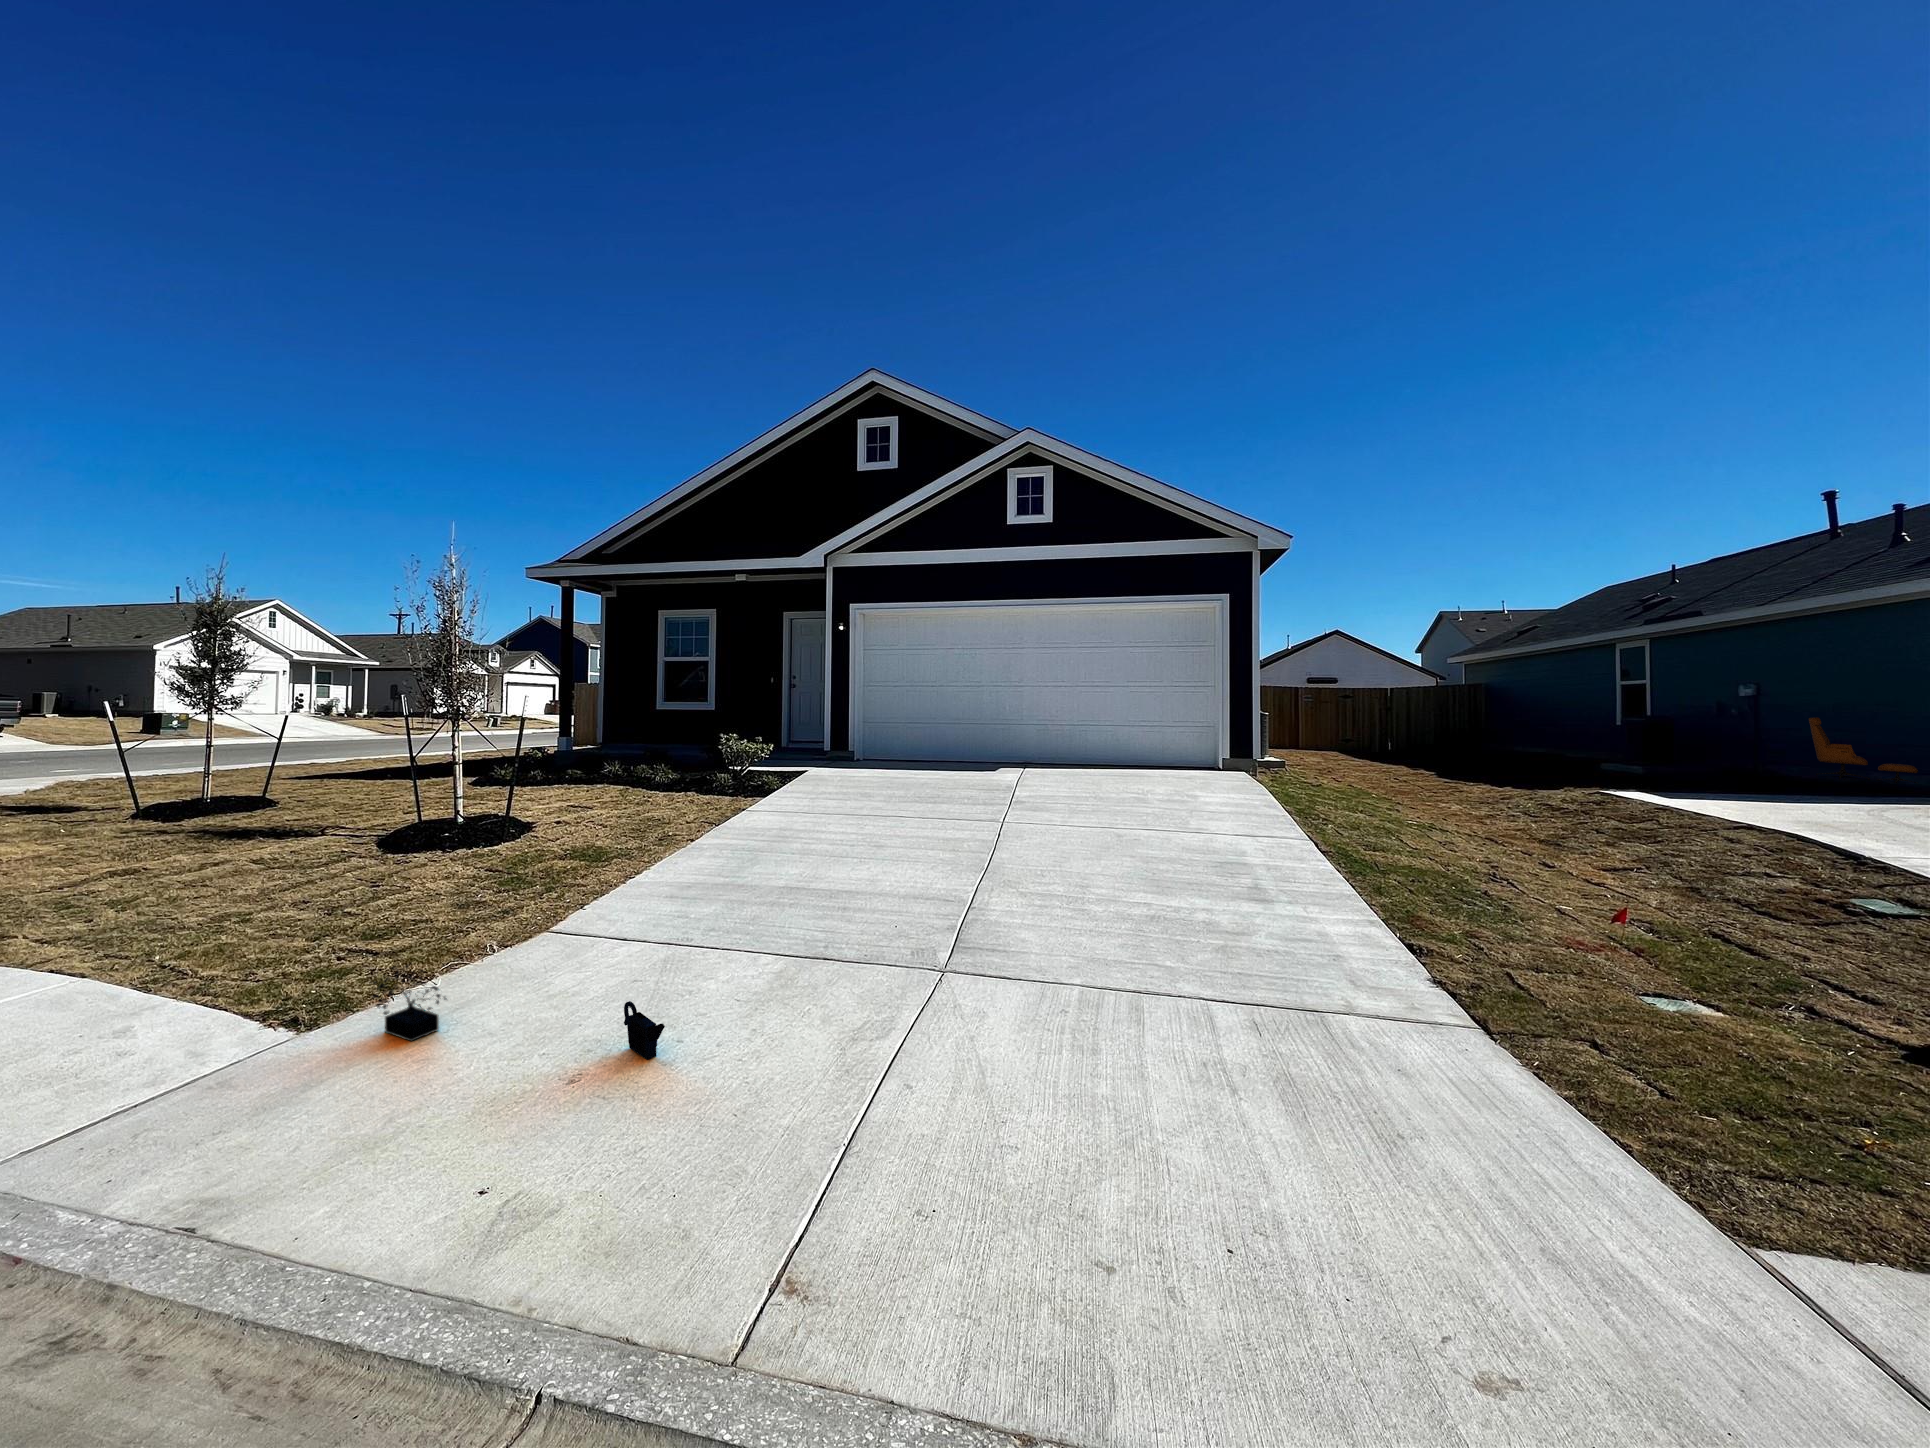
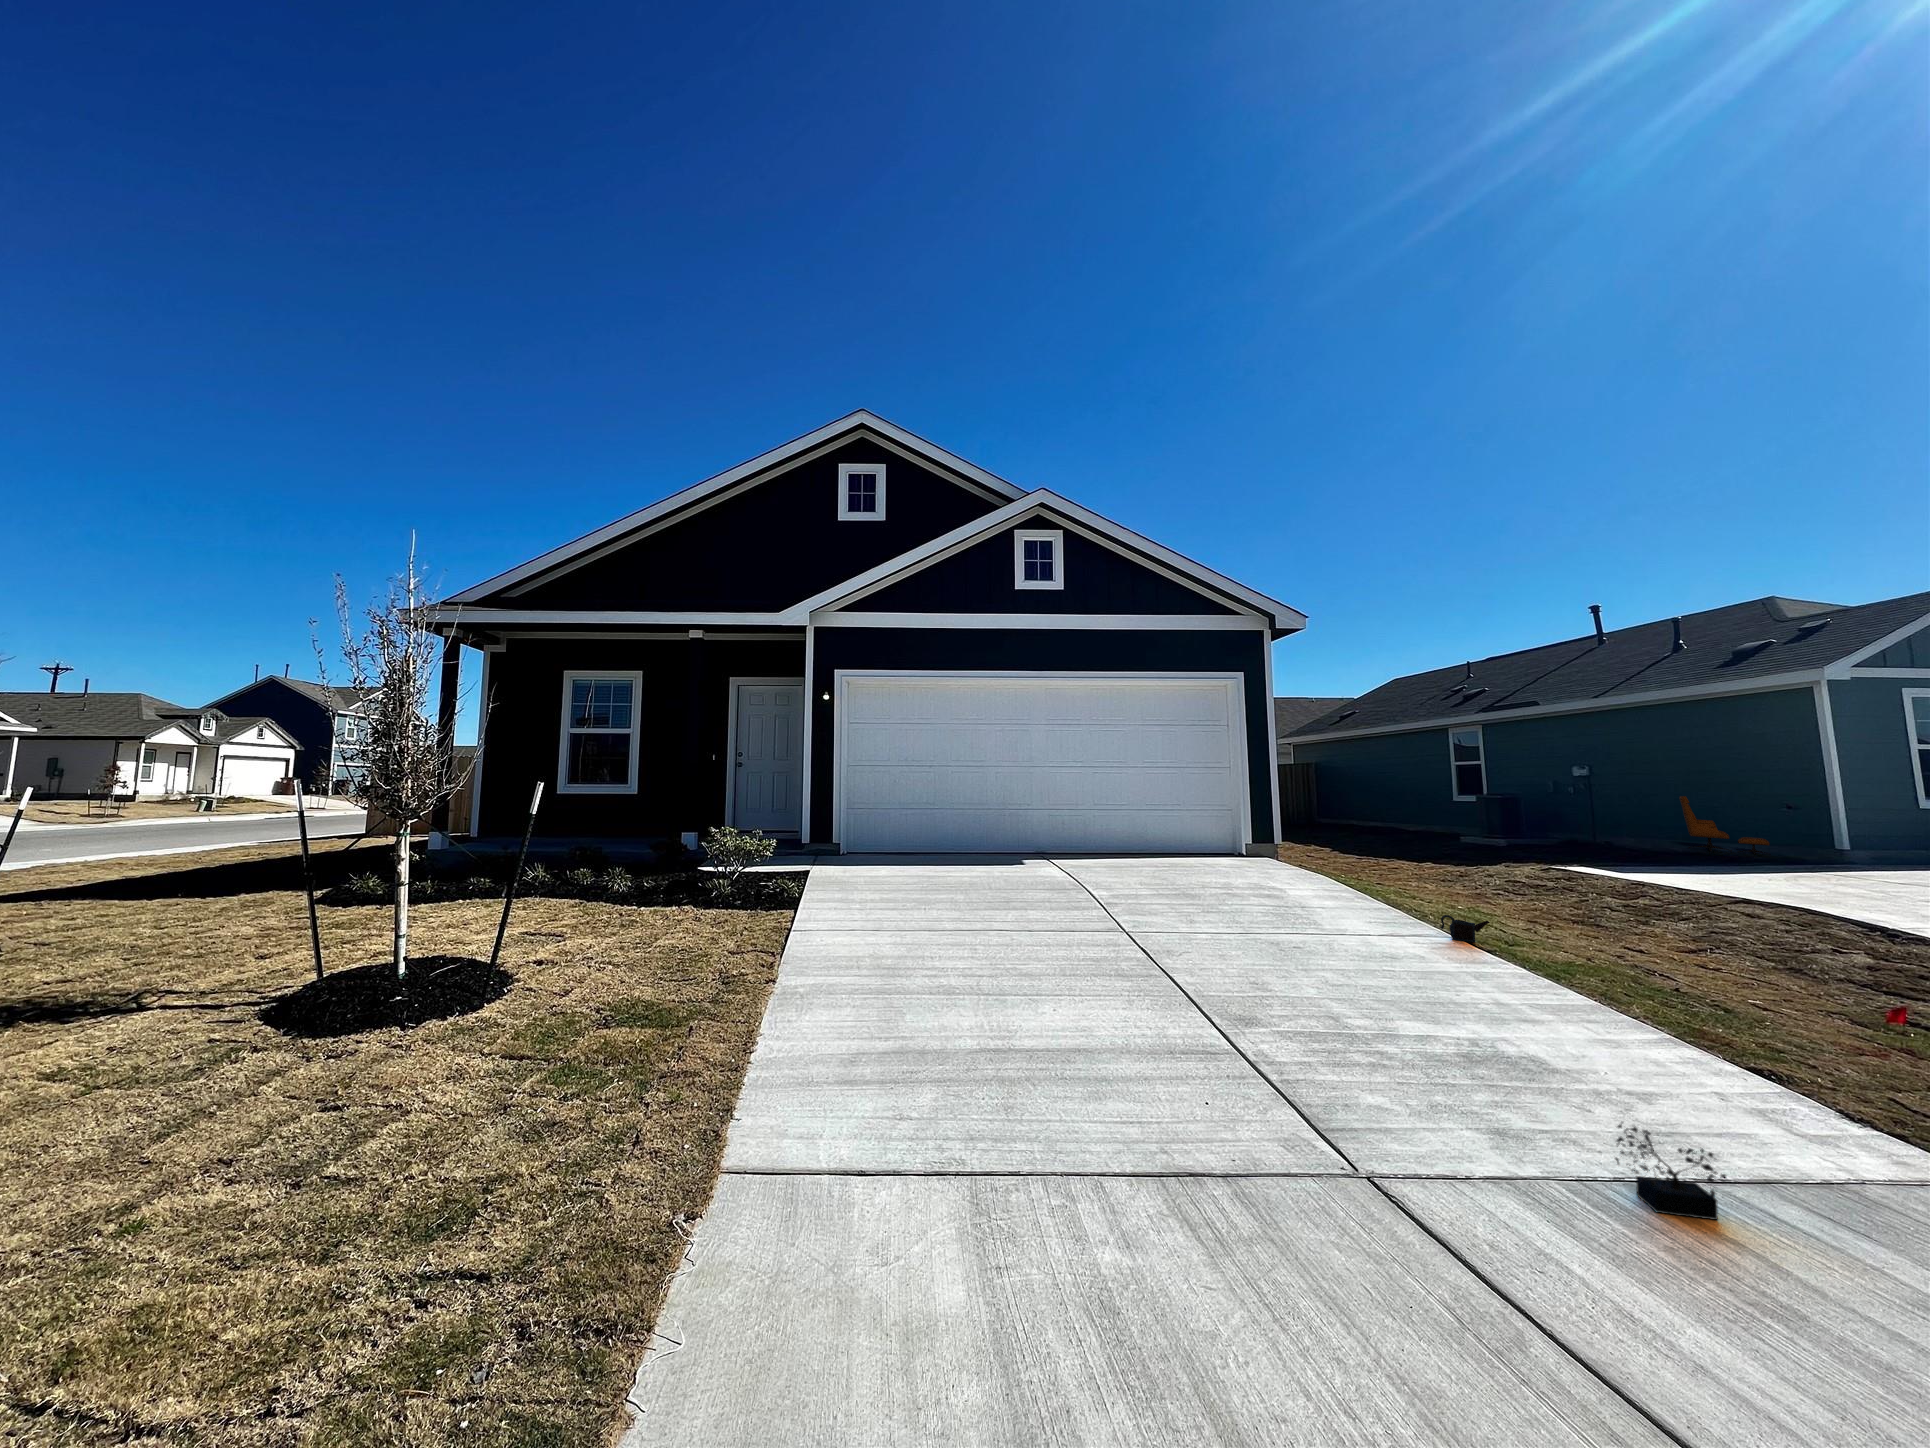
decorative plant: present [371,963,446,1041] -> present [1615,1122,1726,1220]
watering can: present [624,1001,665,1060] -> present [1441,915,1489,942]

